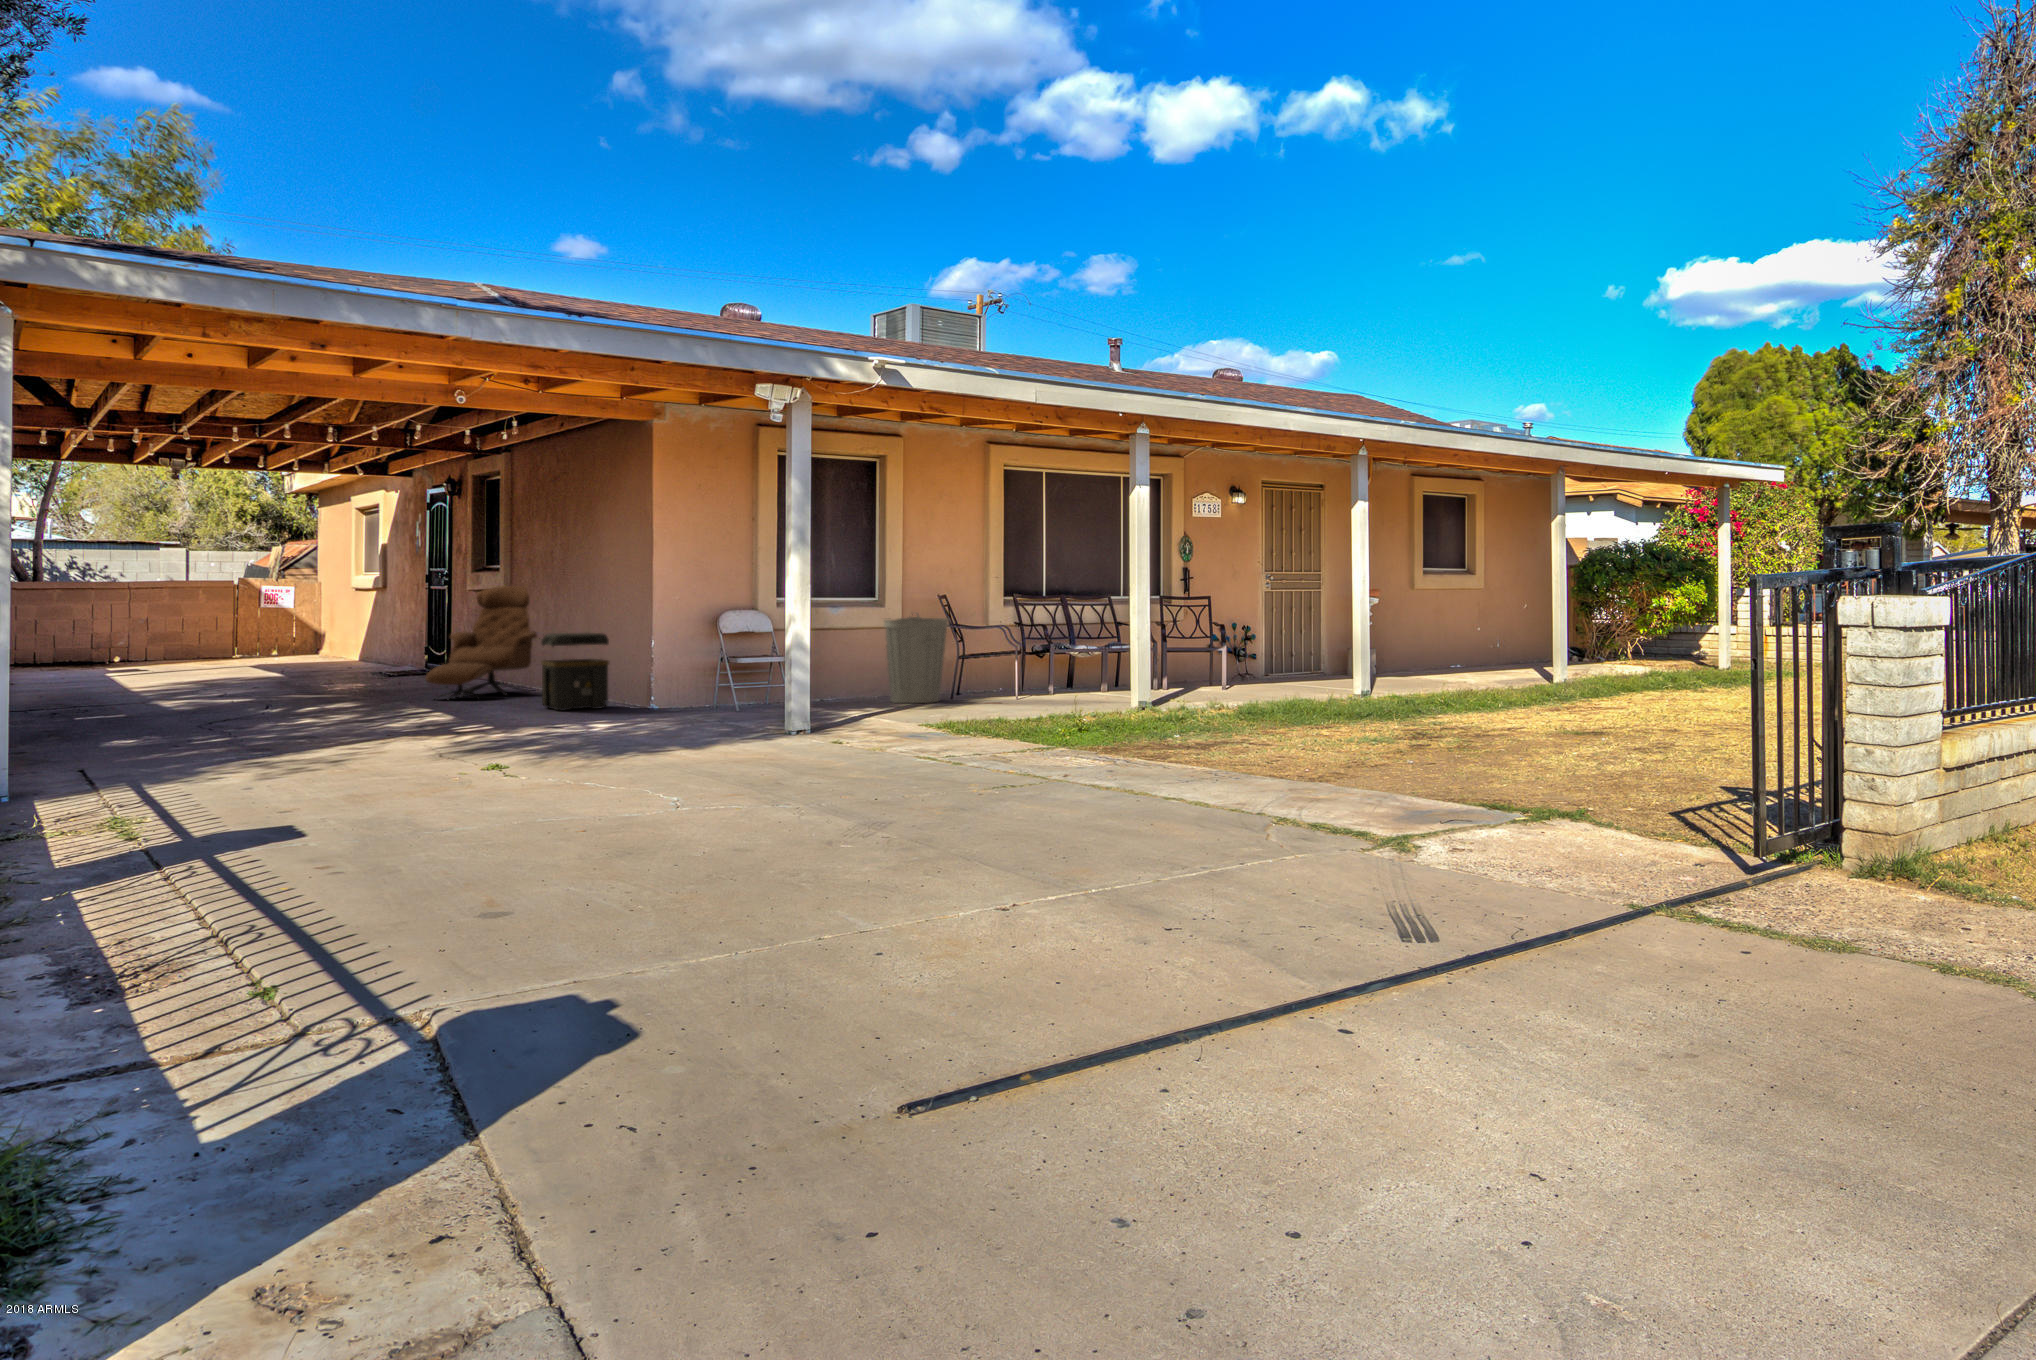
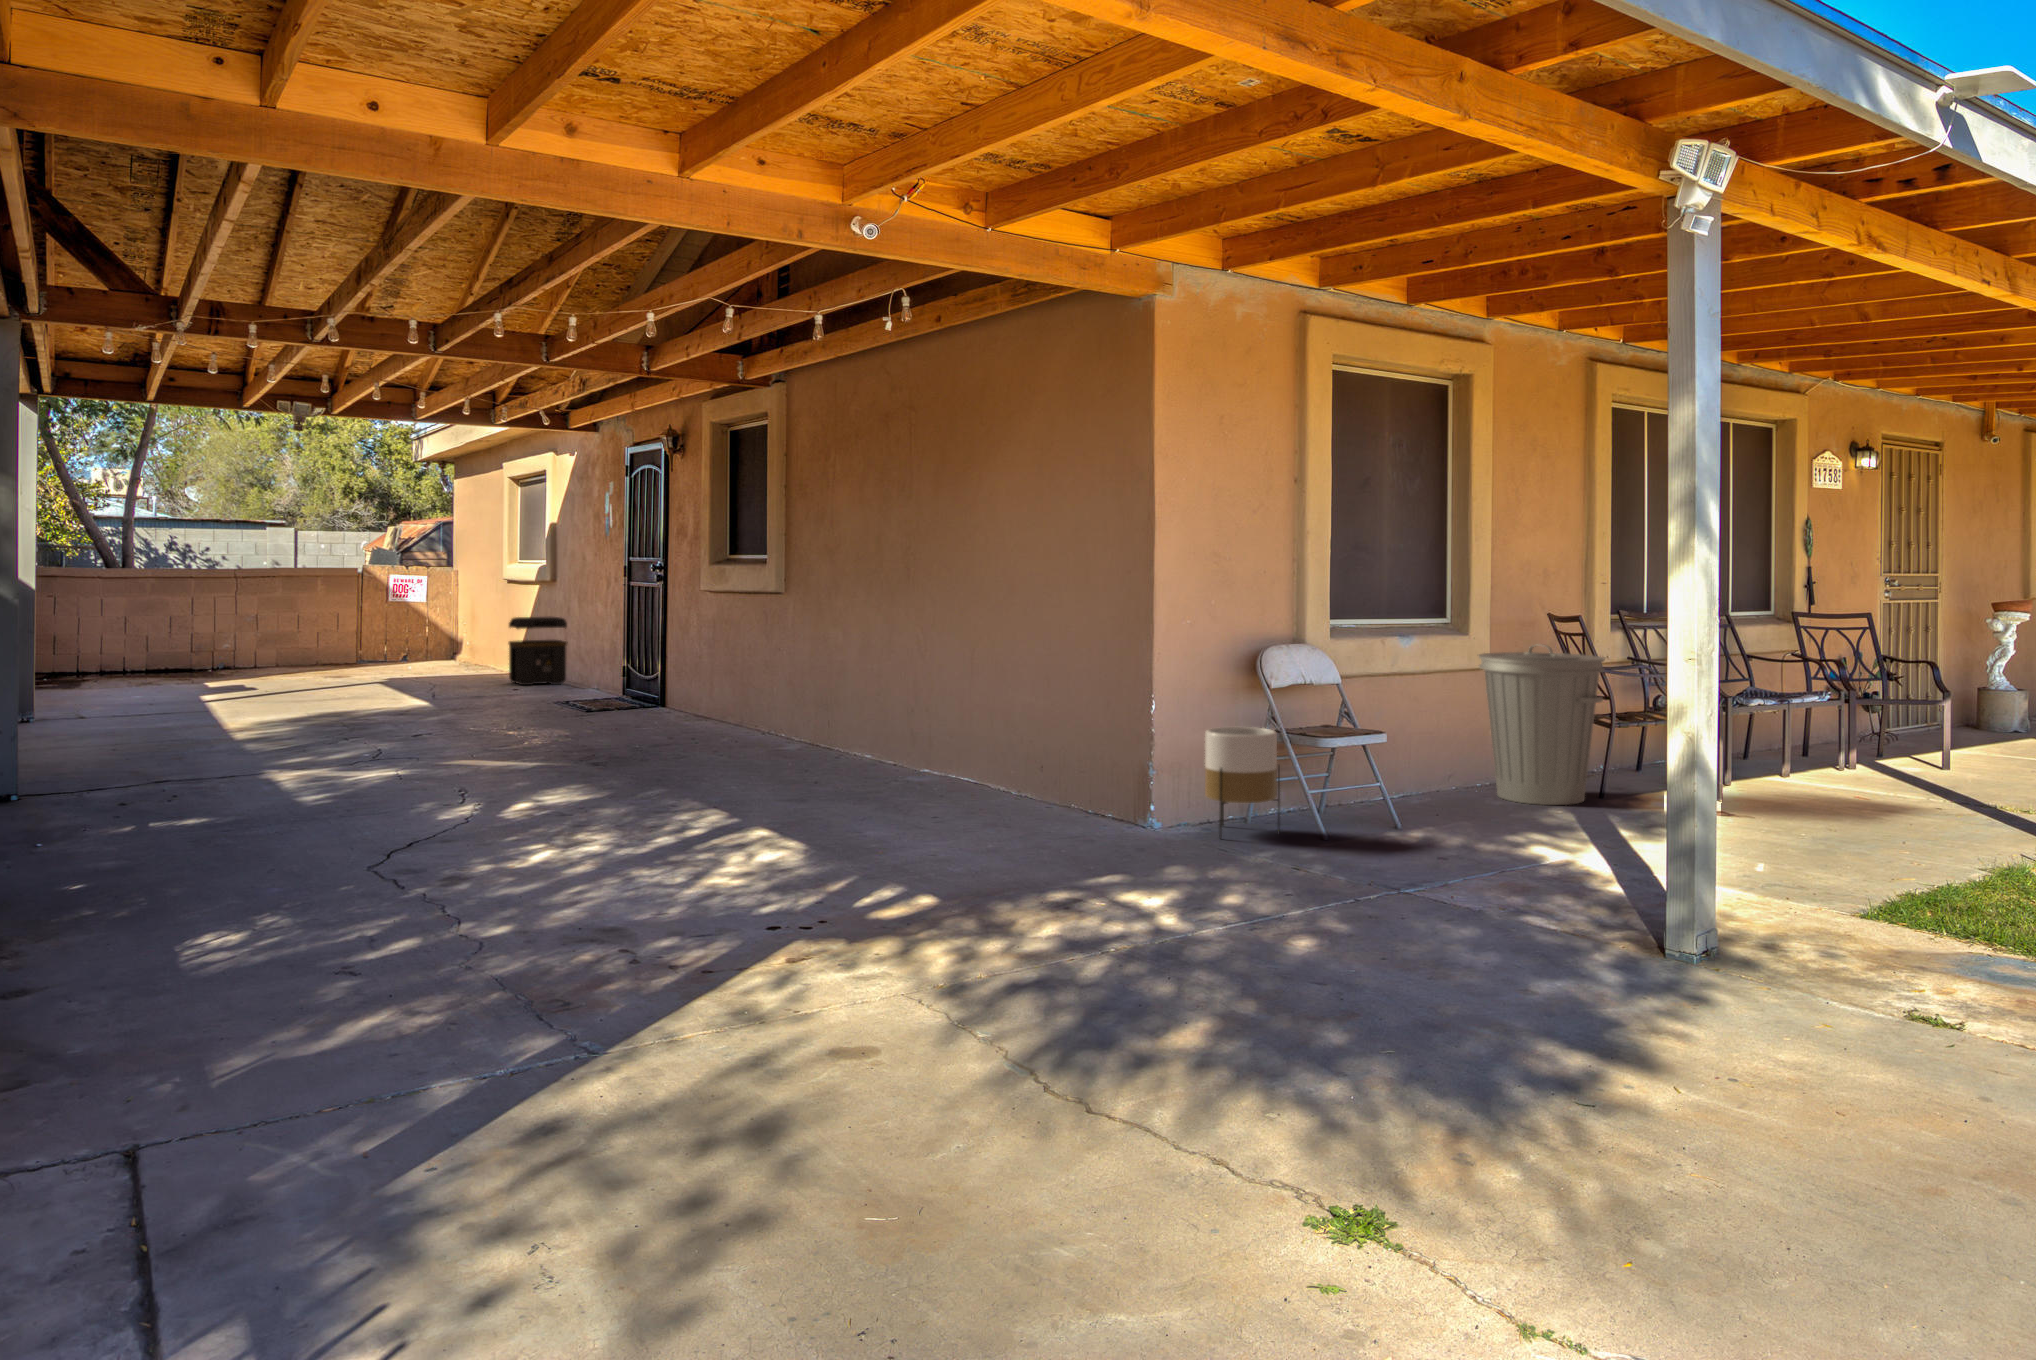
lounge chair: present [426,586,540,700] -> none [704,589,864,780]
toolbox: present [541,632,609,710] -> present [508,617,568,685]
planter: none [675,655,716,714] -> present [1205,727,1280,838]

